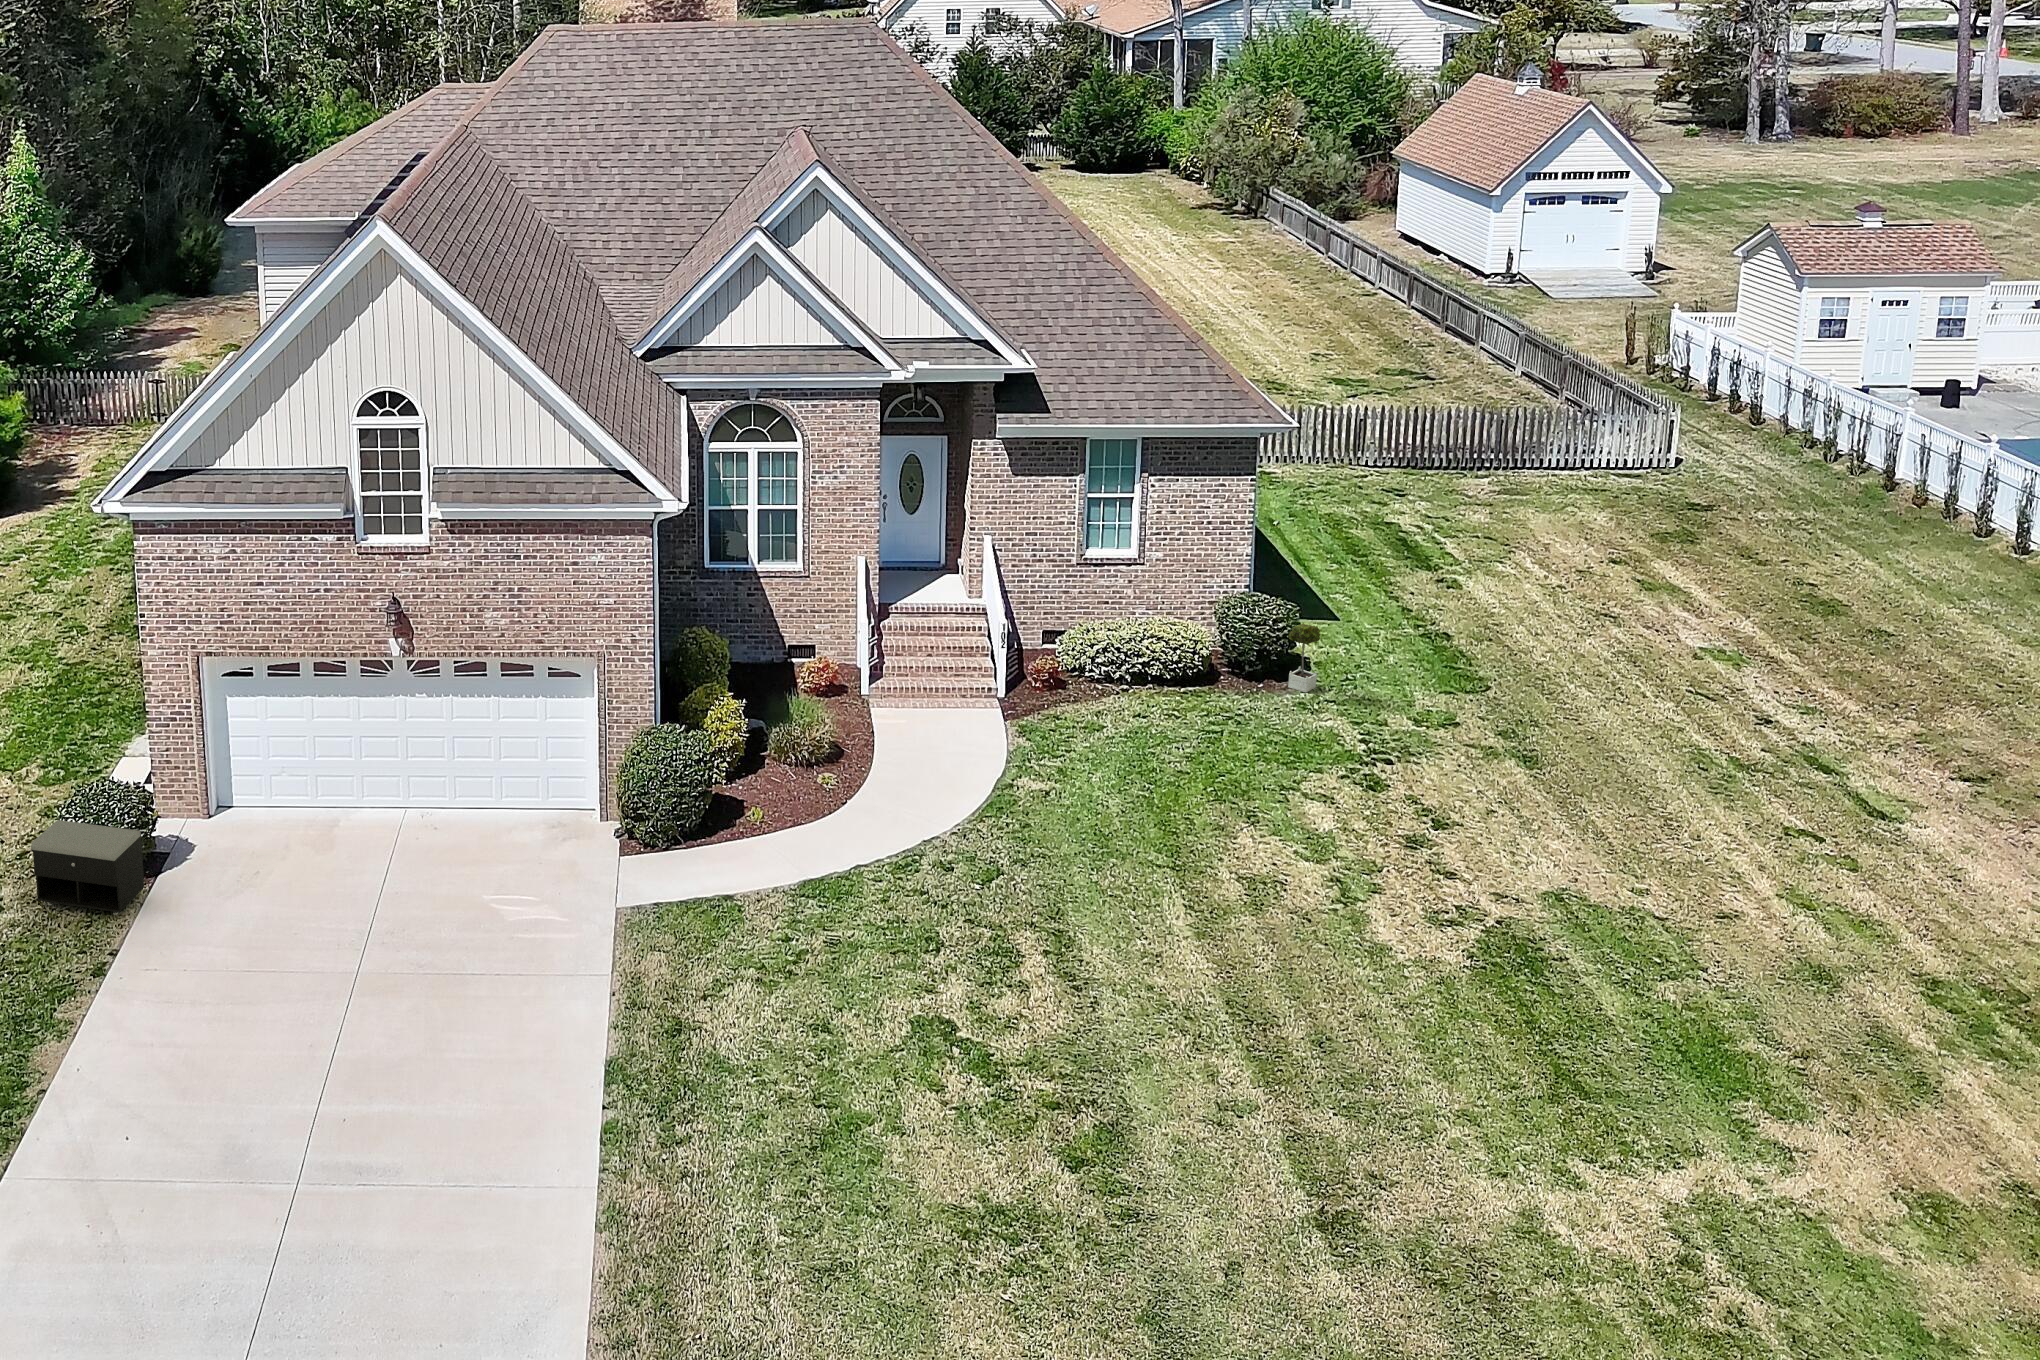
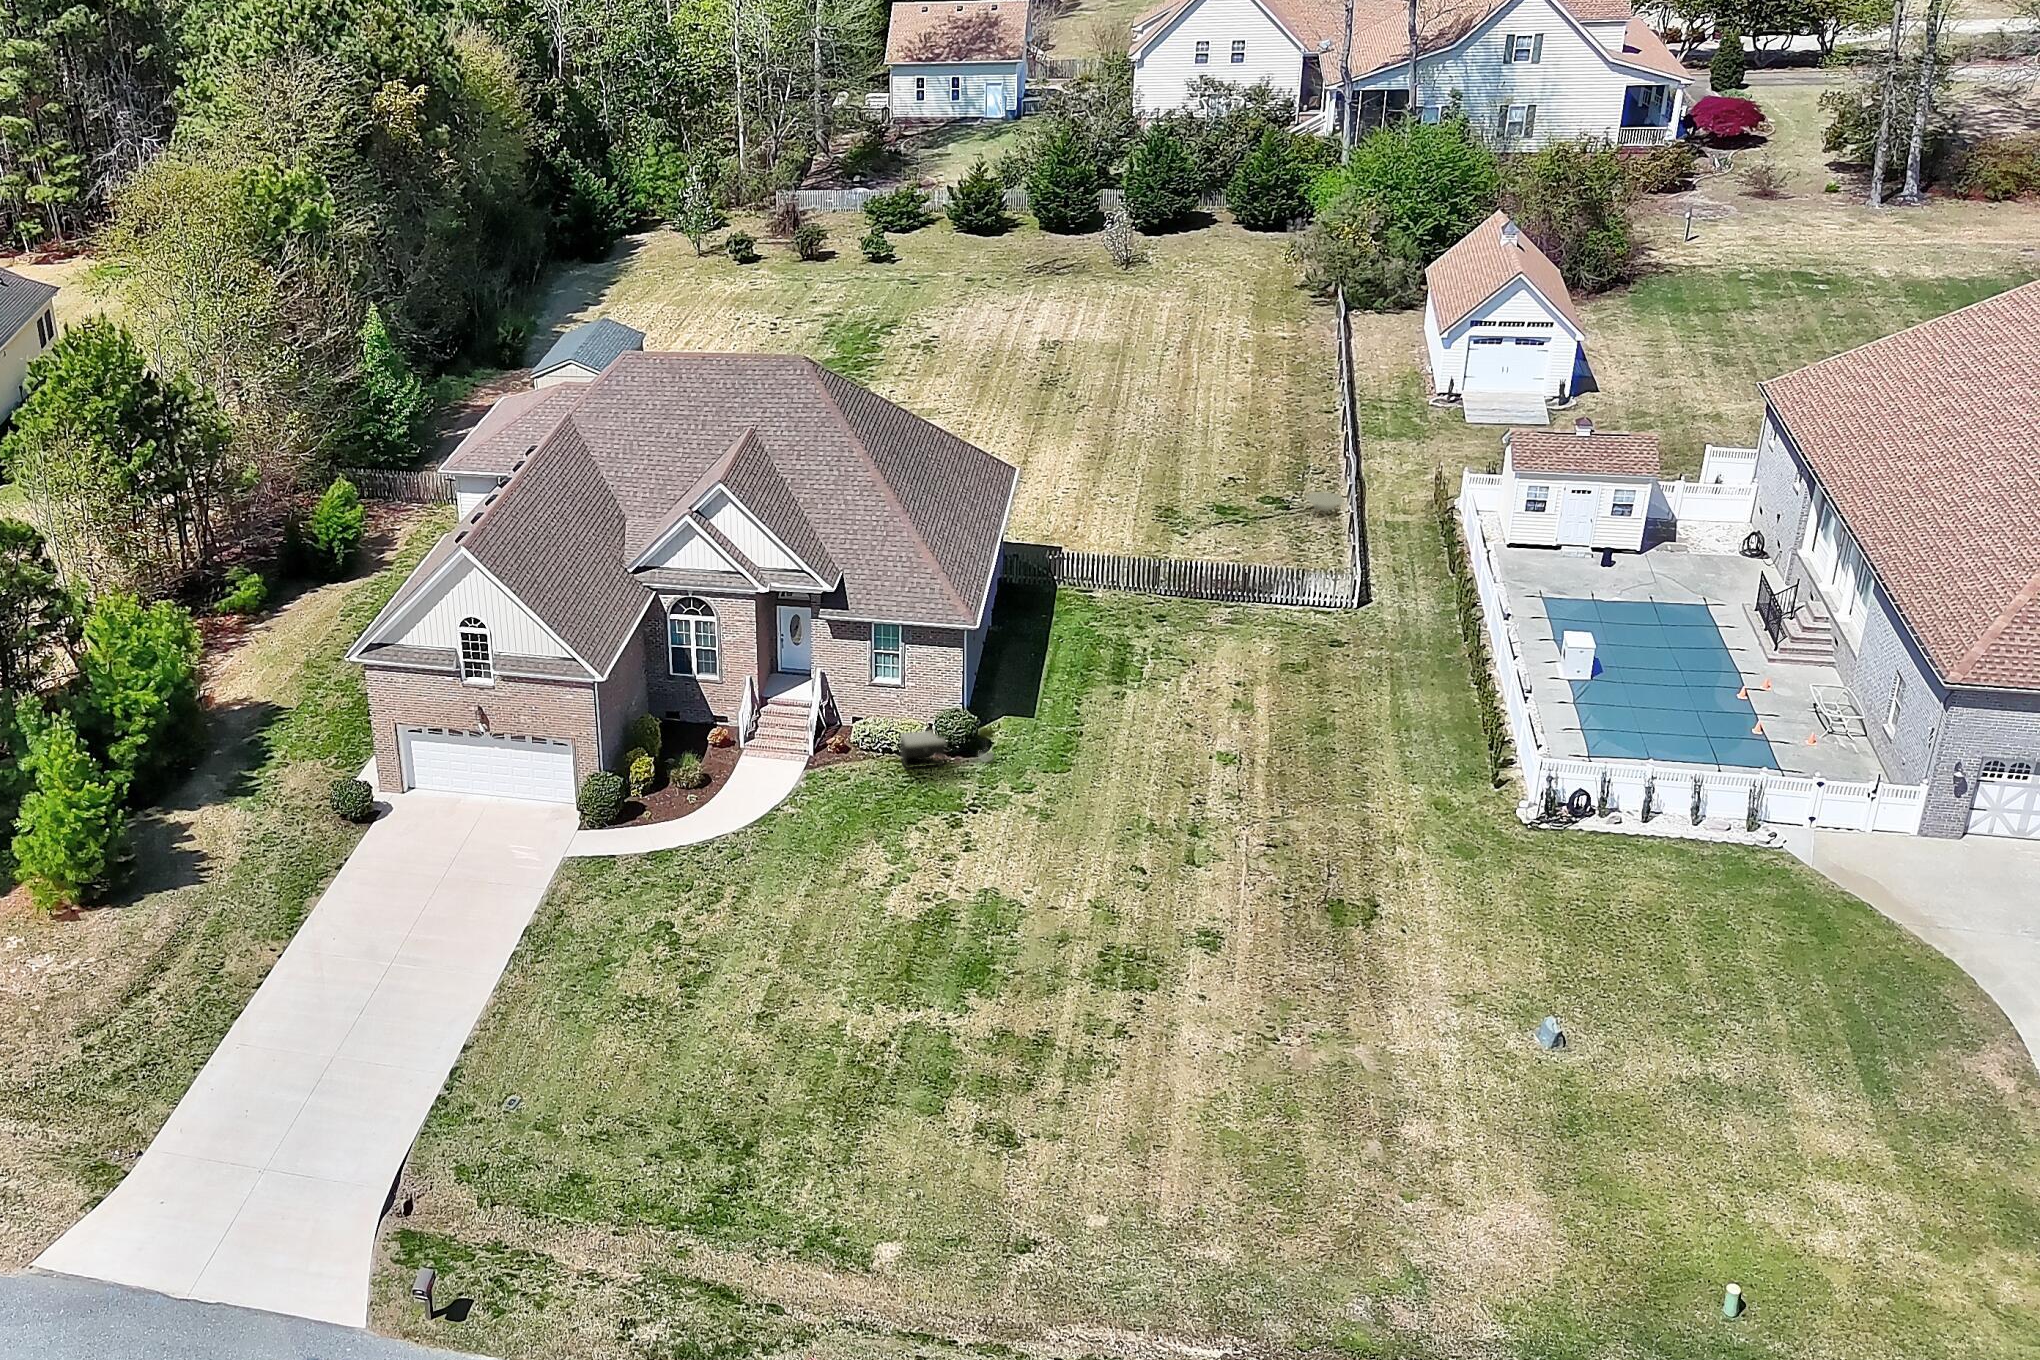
round table: none [1467,353,1525,385] -> present [1306,492,1344,517]
storage bench: present [31,820,144,915] -> present [900,731,946,768]

